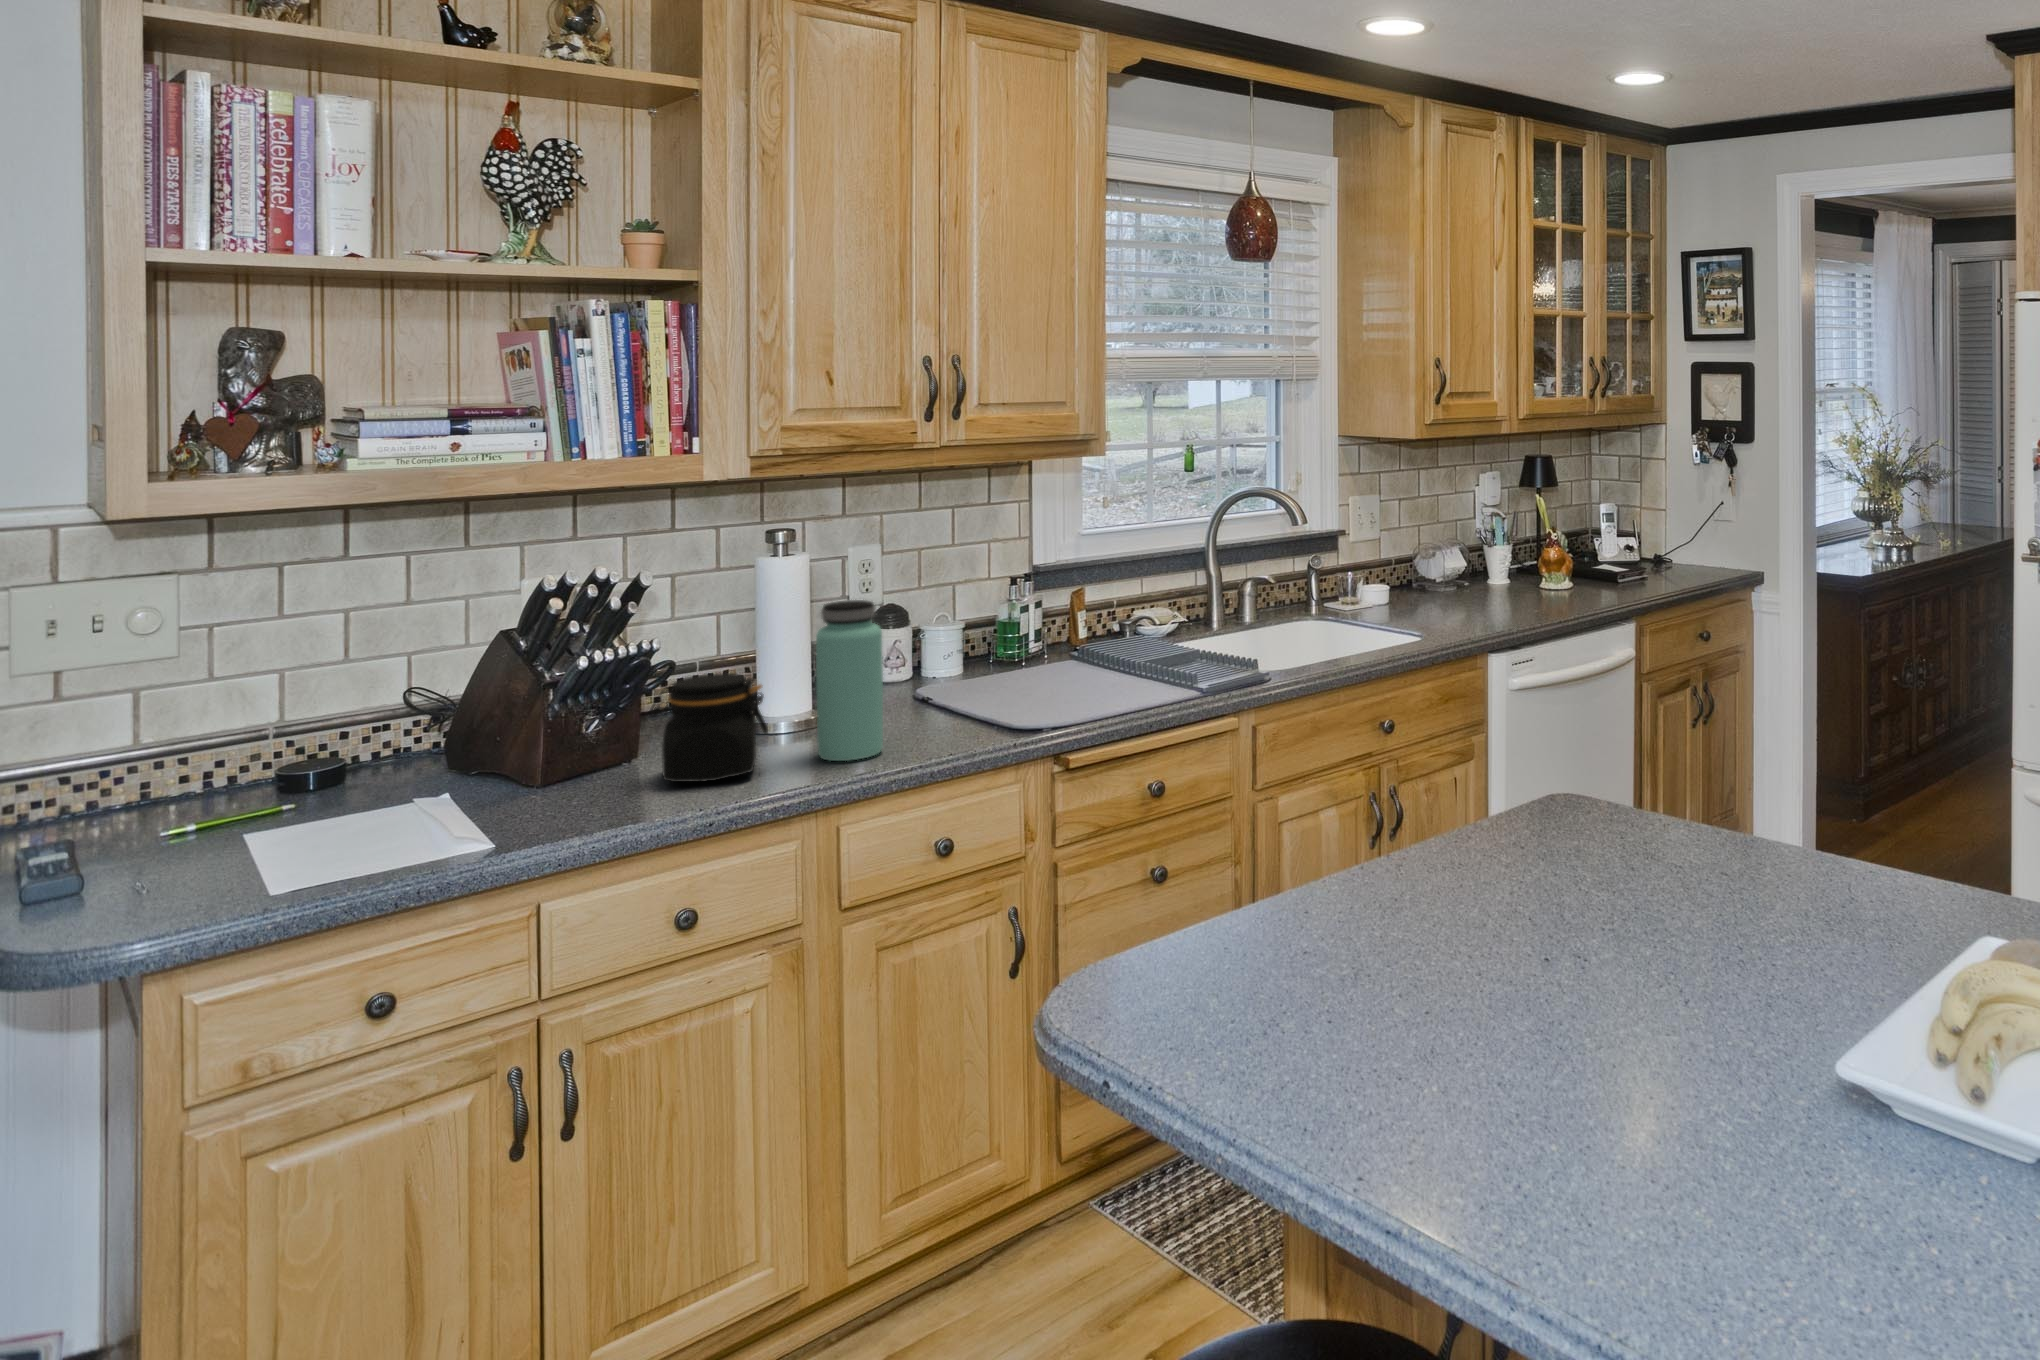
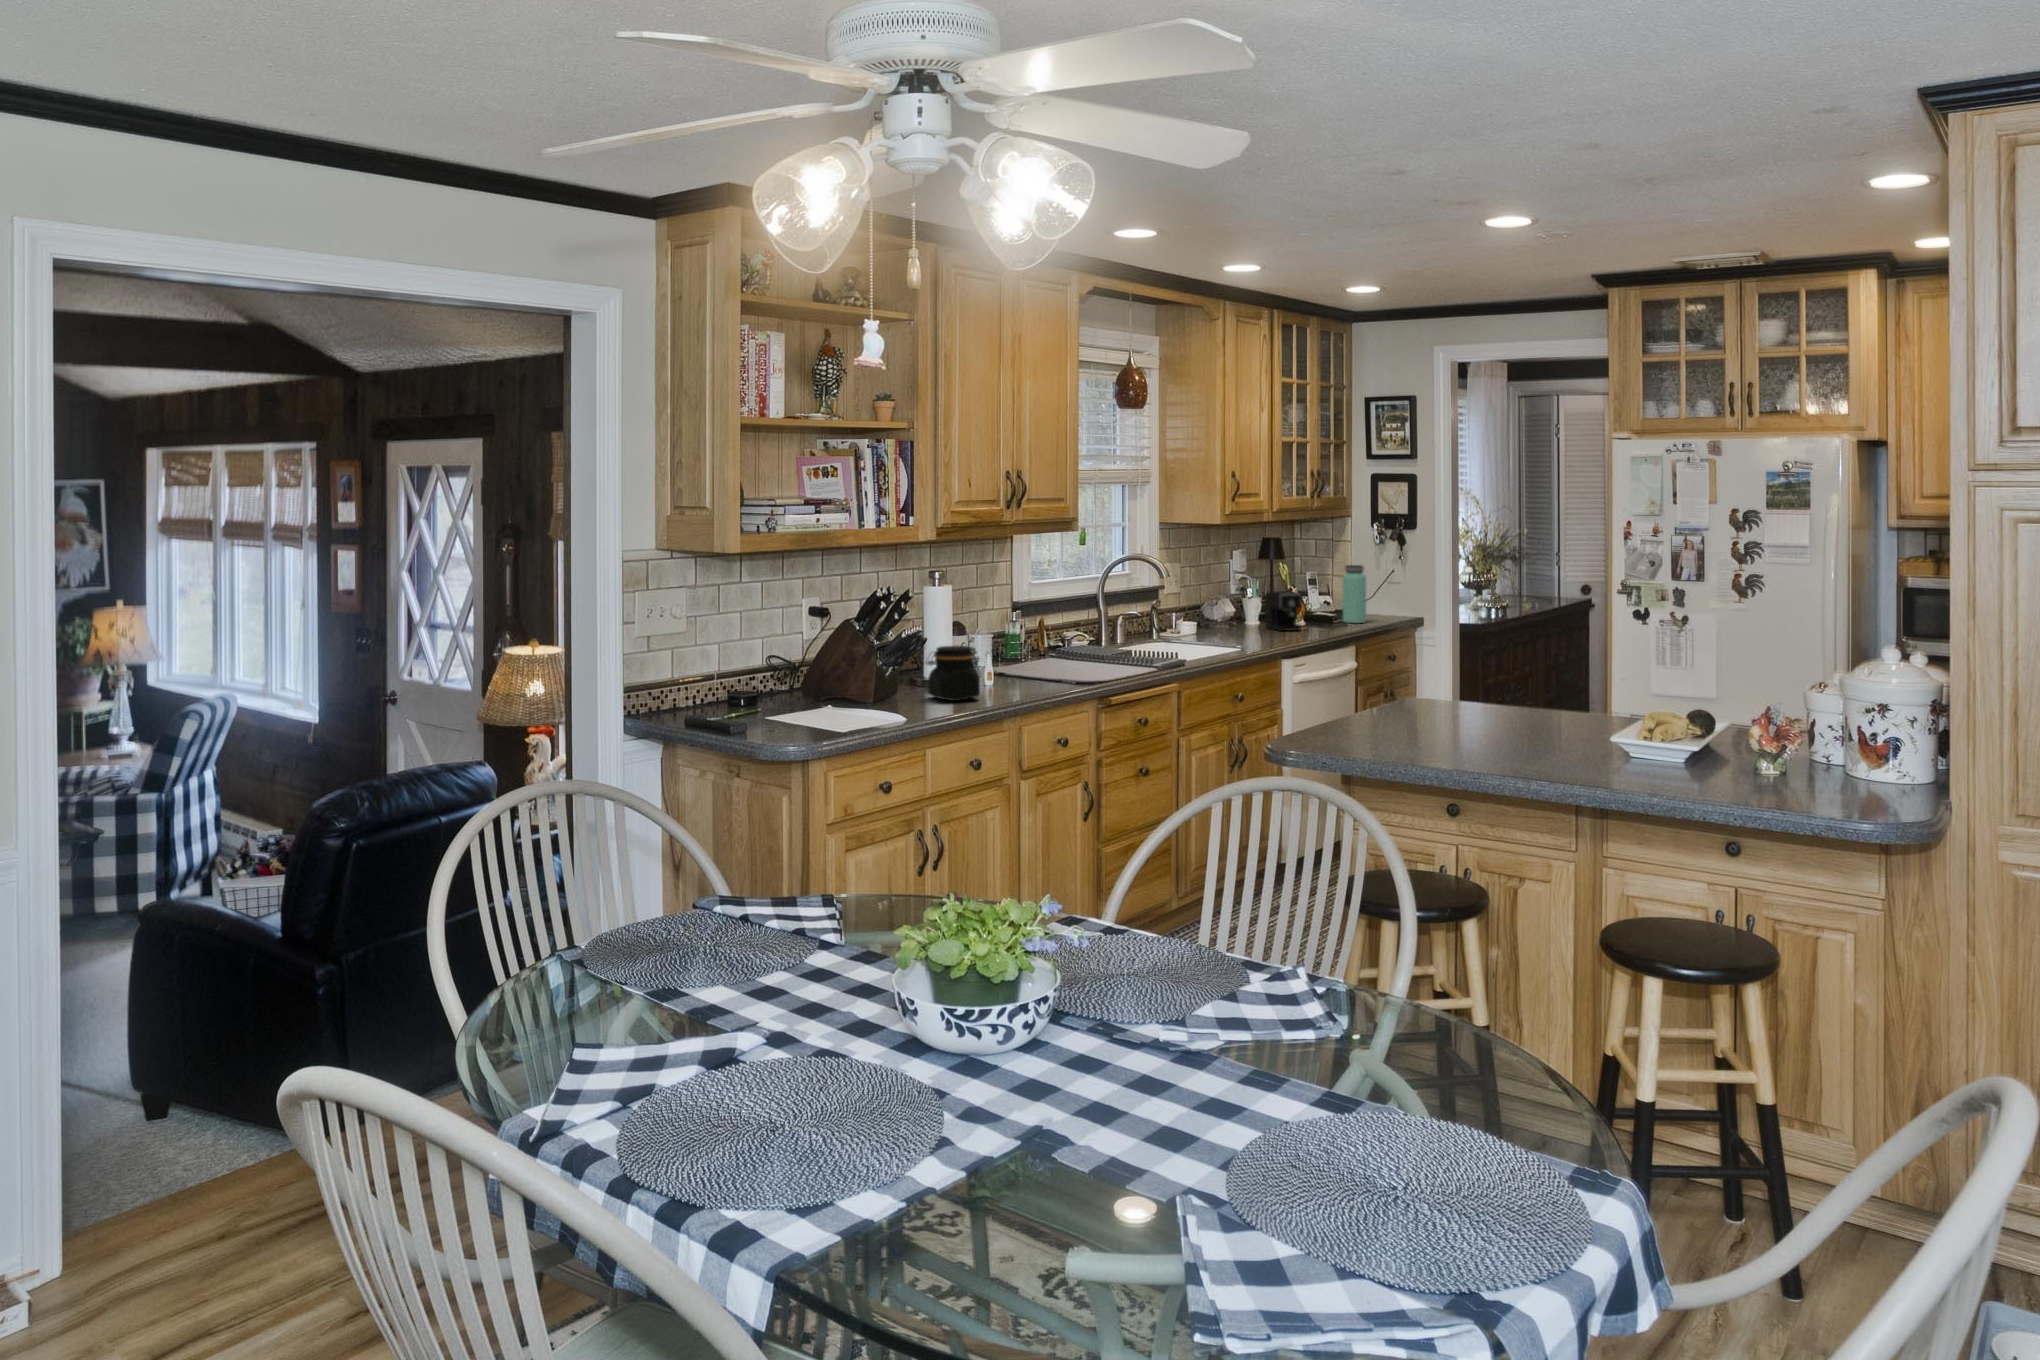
coffee maker: none [1507,537,1599,600] -> present [1266,591,1302,631]
bottle: present [816,600,883,761] -> present [1343,565,1366,623]

